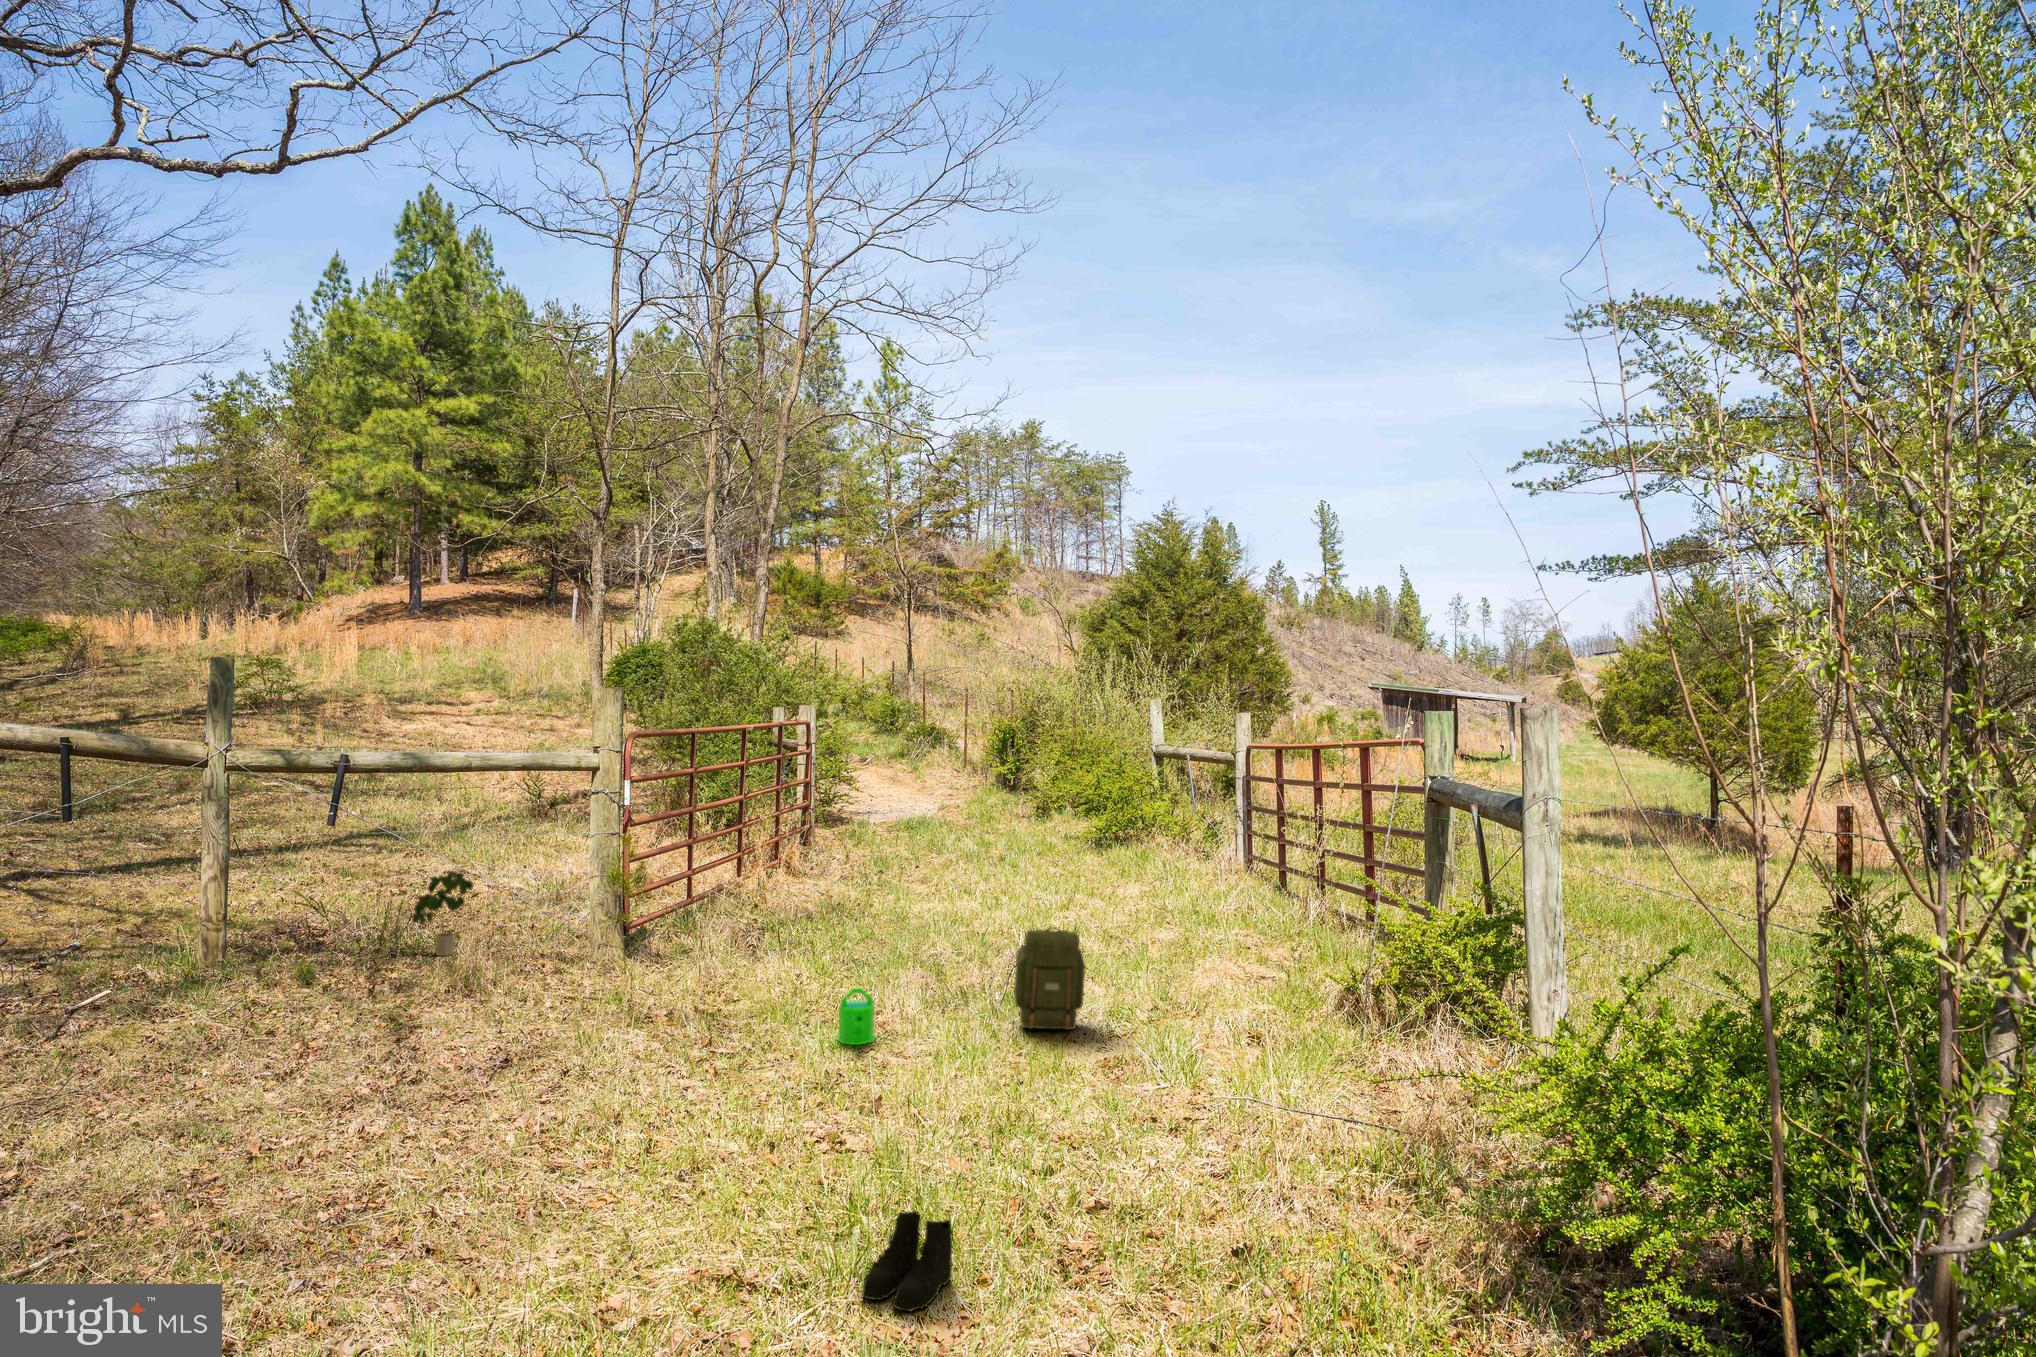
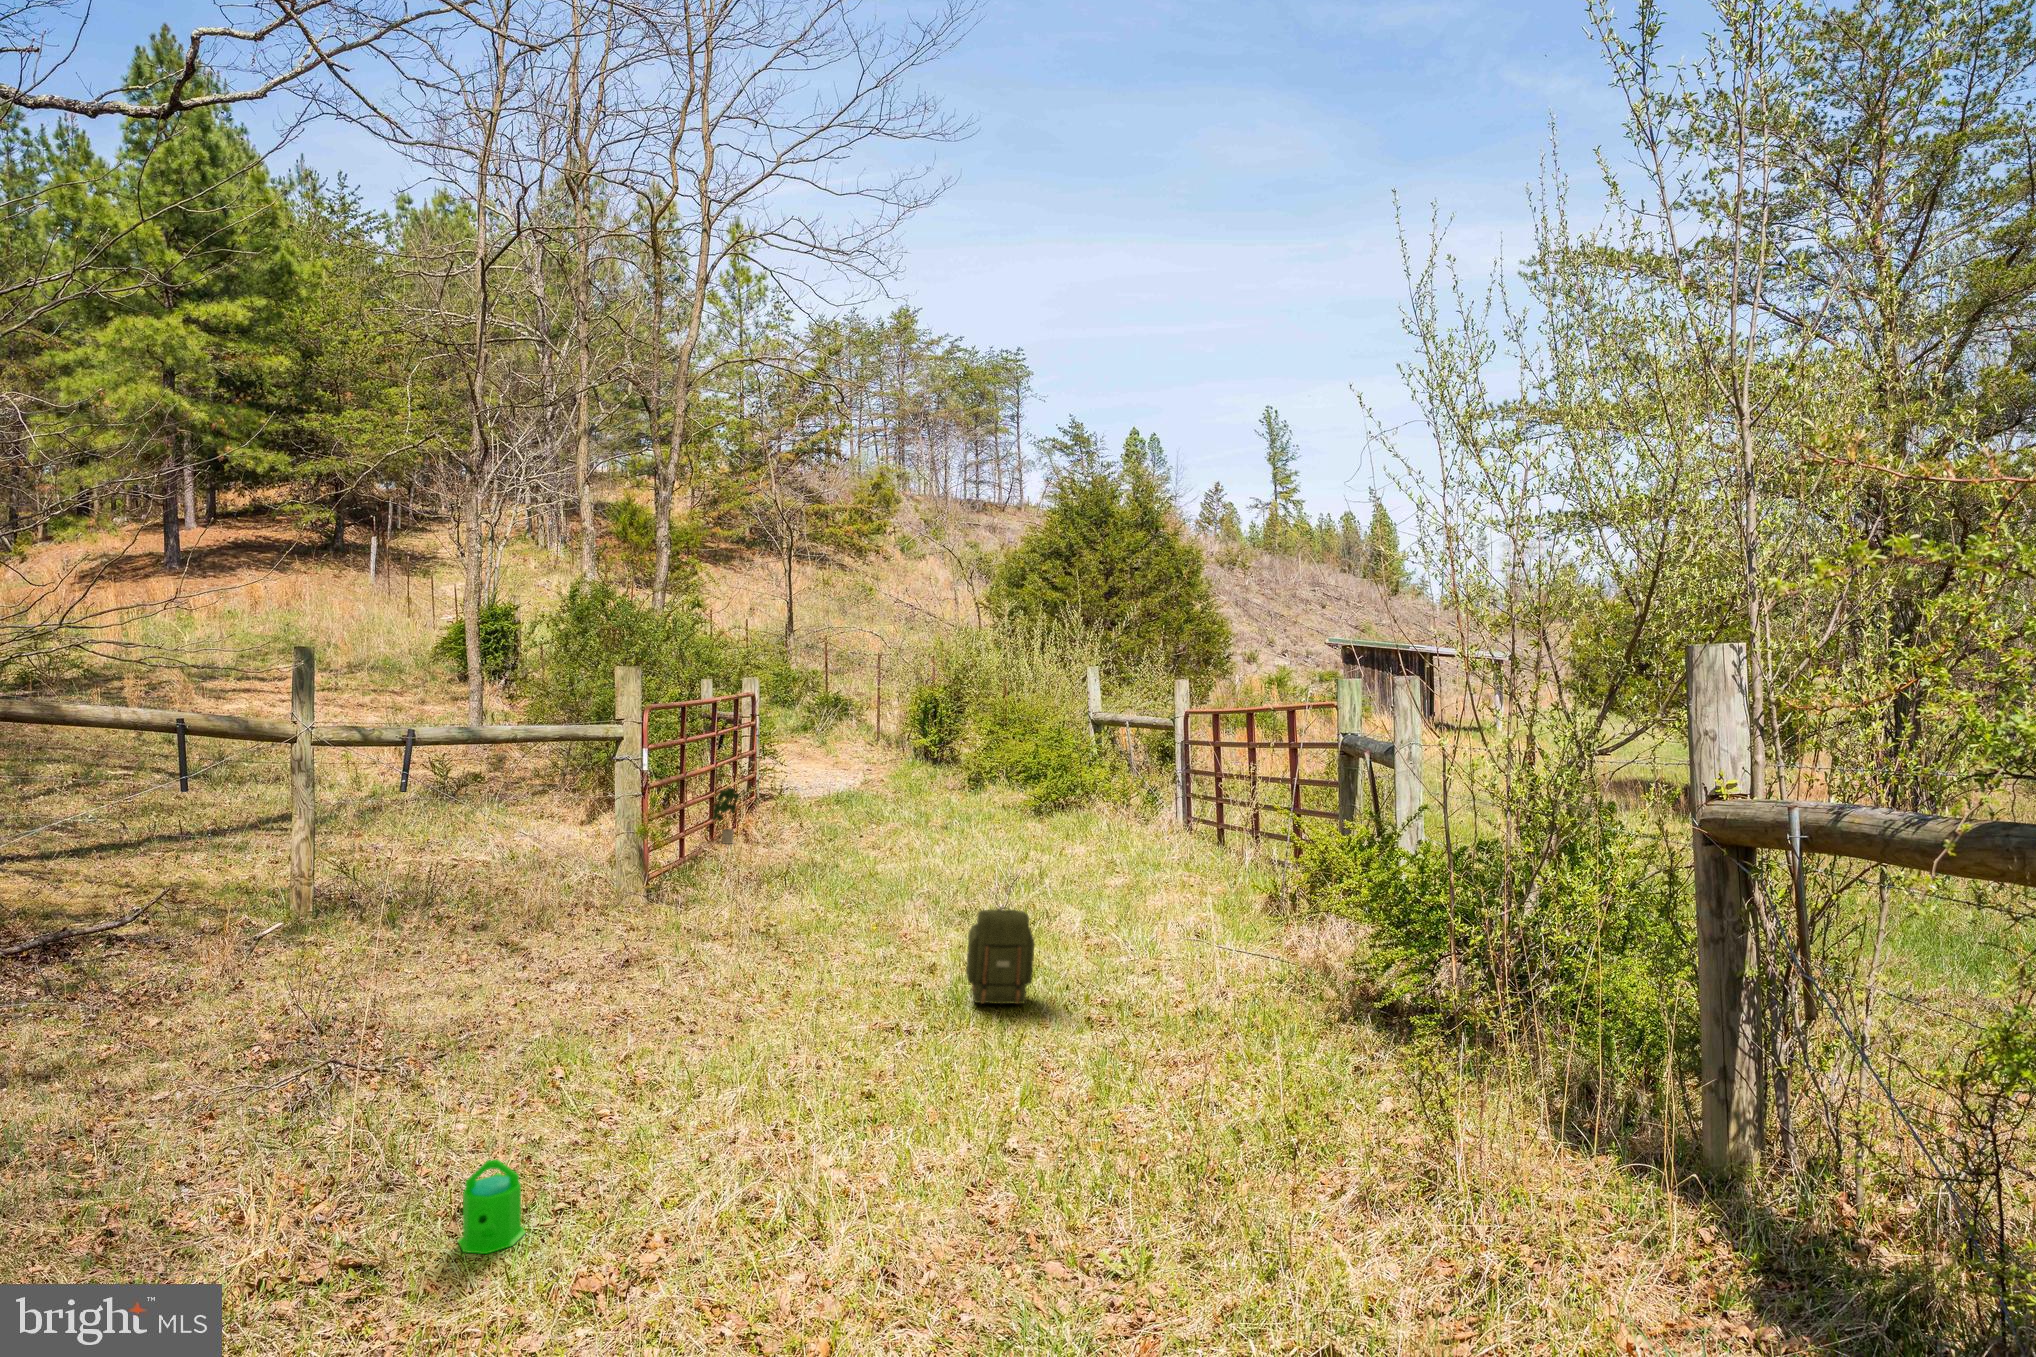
potted plant: present [412,871,474,956] -> present [712,787,740,844]
watering can: present [837,987,876,1045] -> present [458,1159,525,1254]
boots: present [863,1210,952,1311] -> none [836,1193,920,1289]

